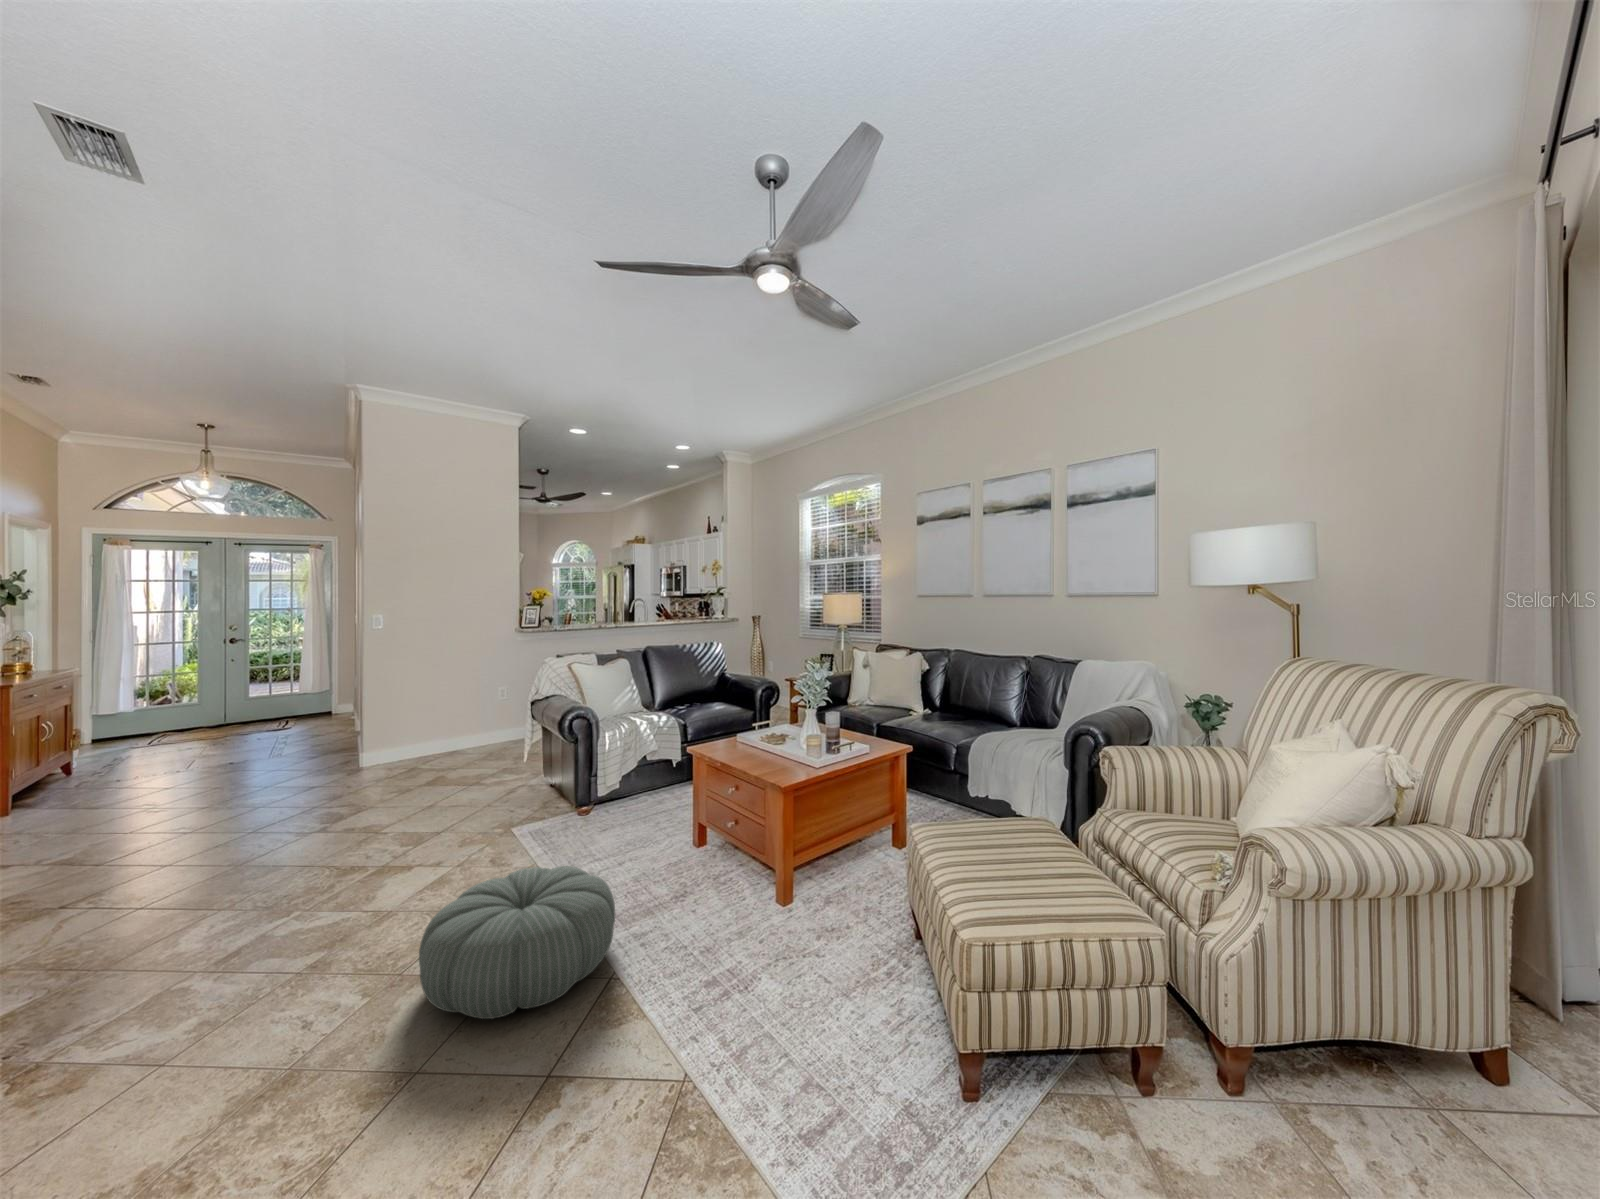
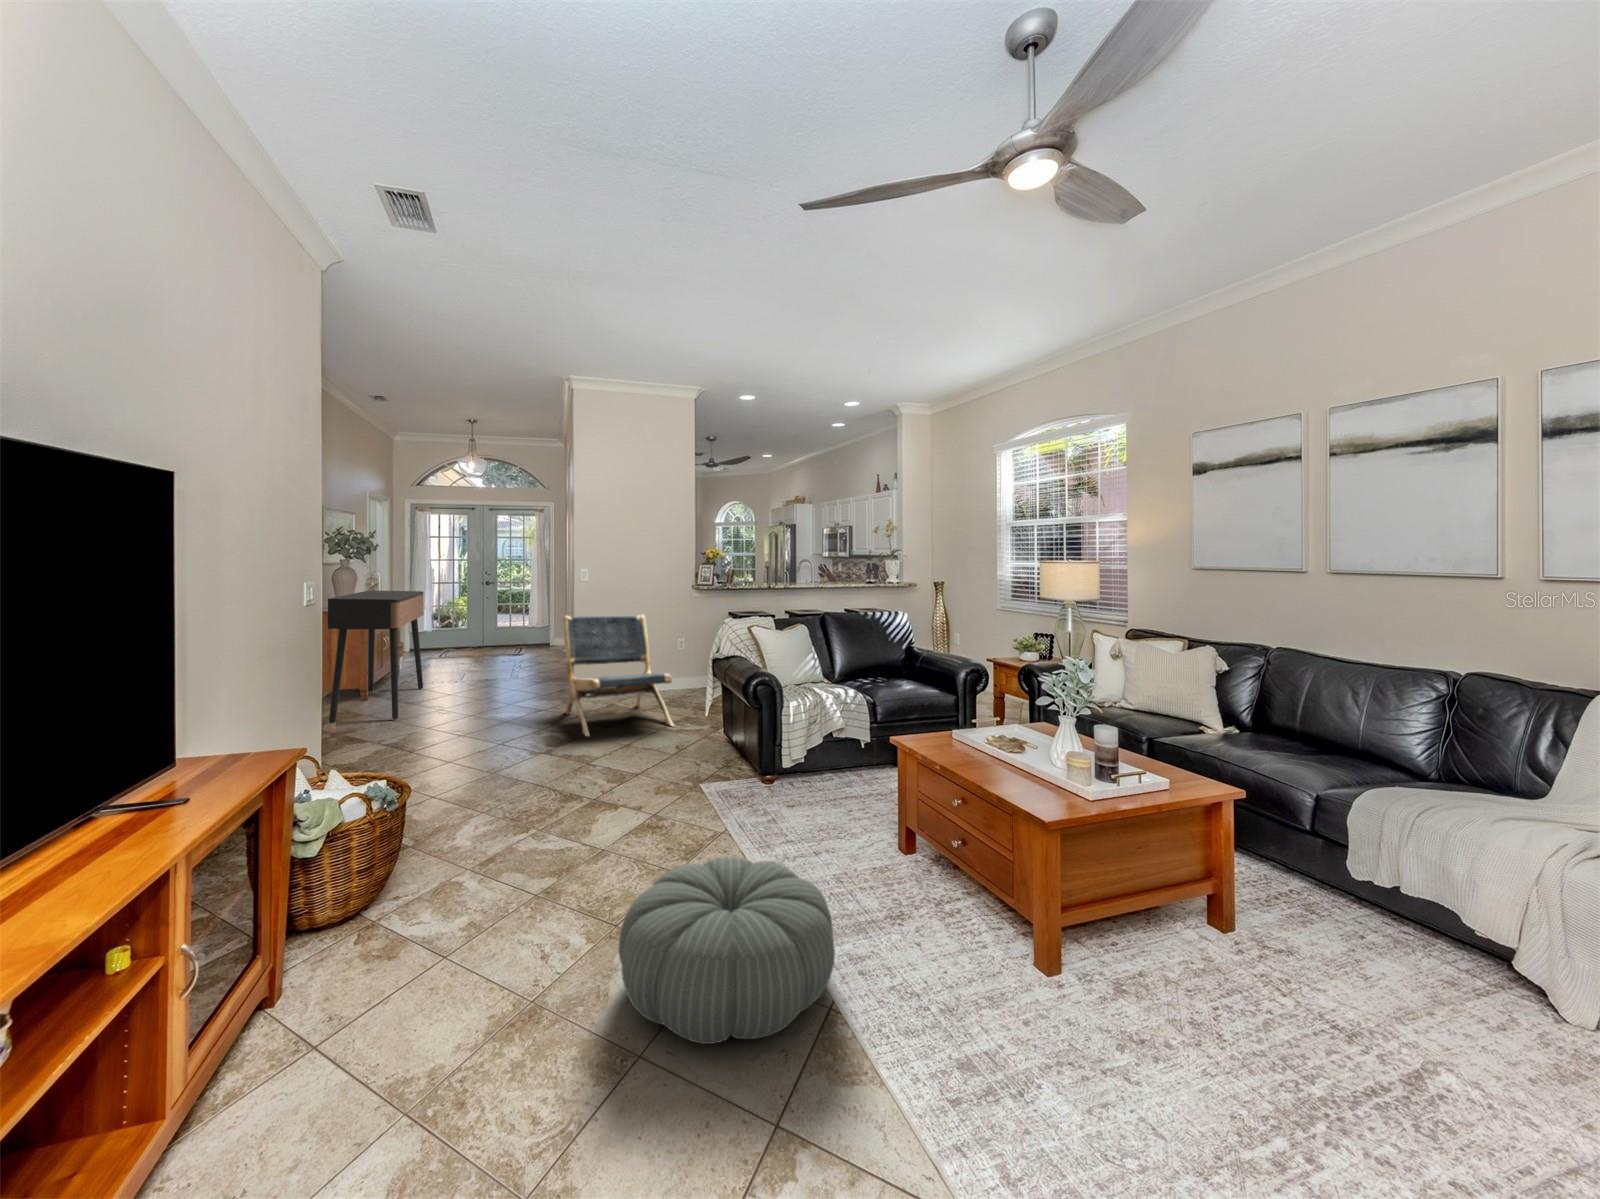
console table: none [92,656,219,807] -> present [328,591,423,723]
lounge chair: none [384,662,506,786] -> present [564,615,674,736]

